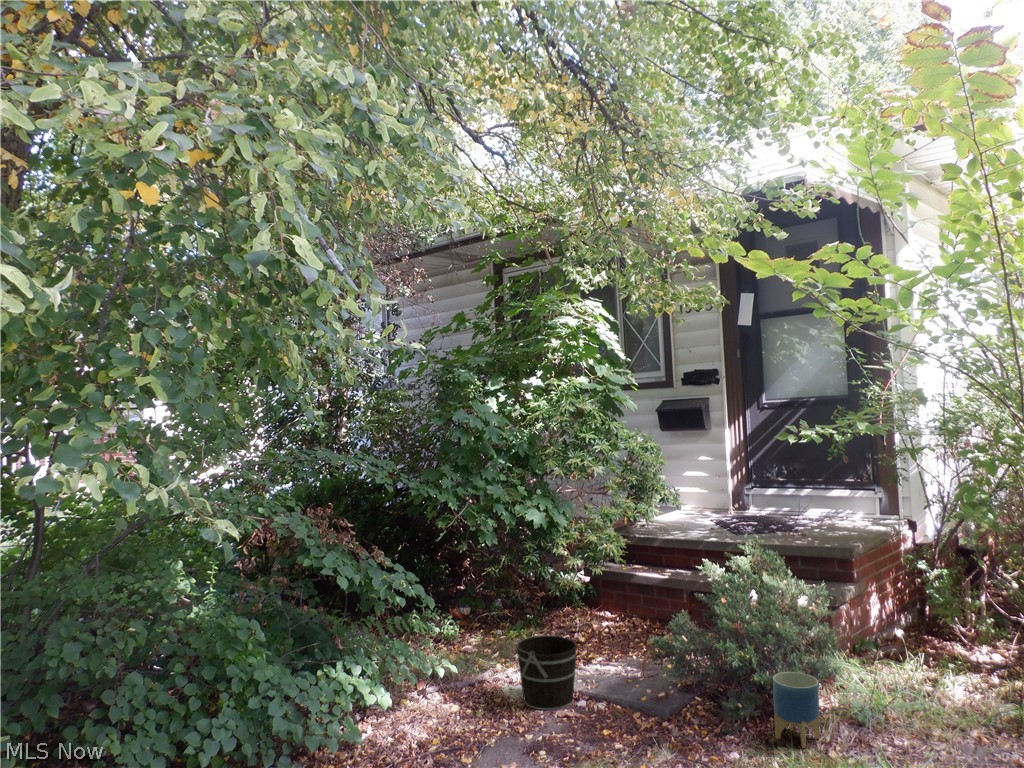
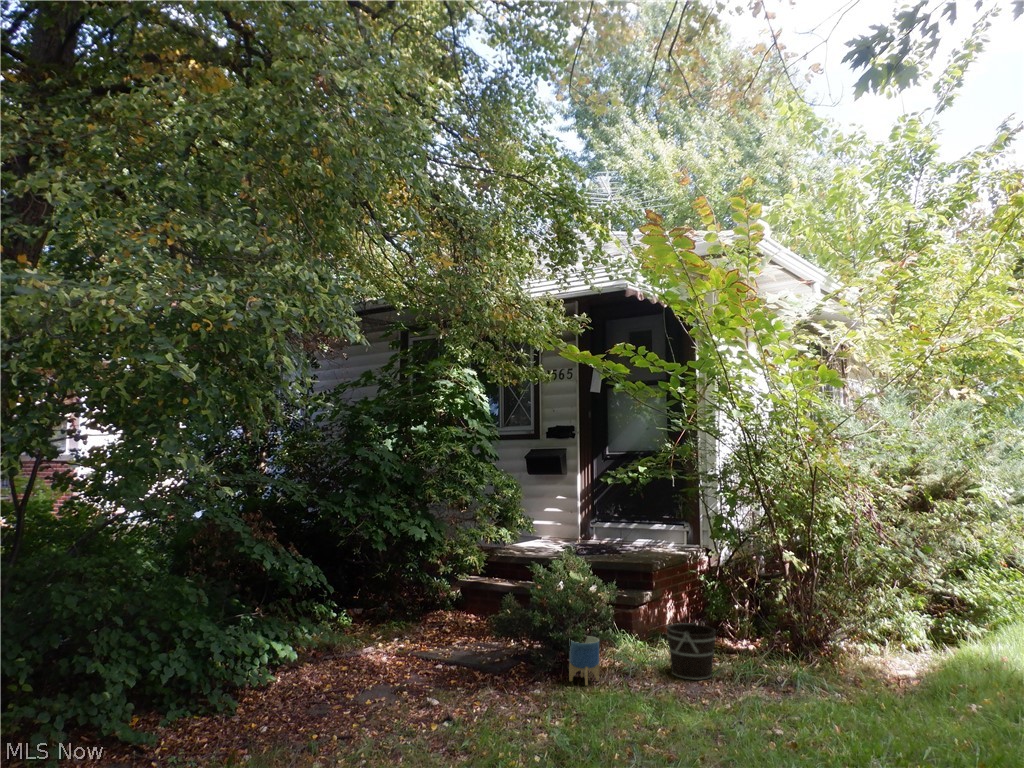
bucket: present [517,633,577,710] -> present [666,623,716,679]

